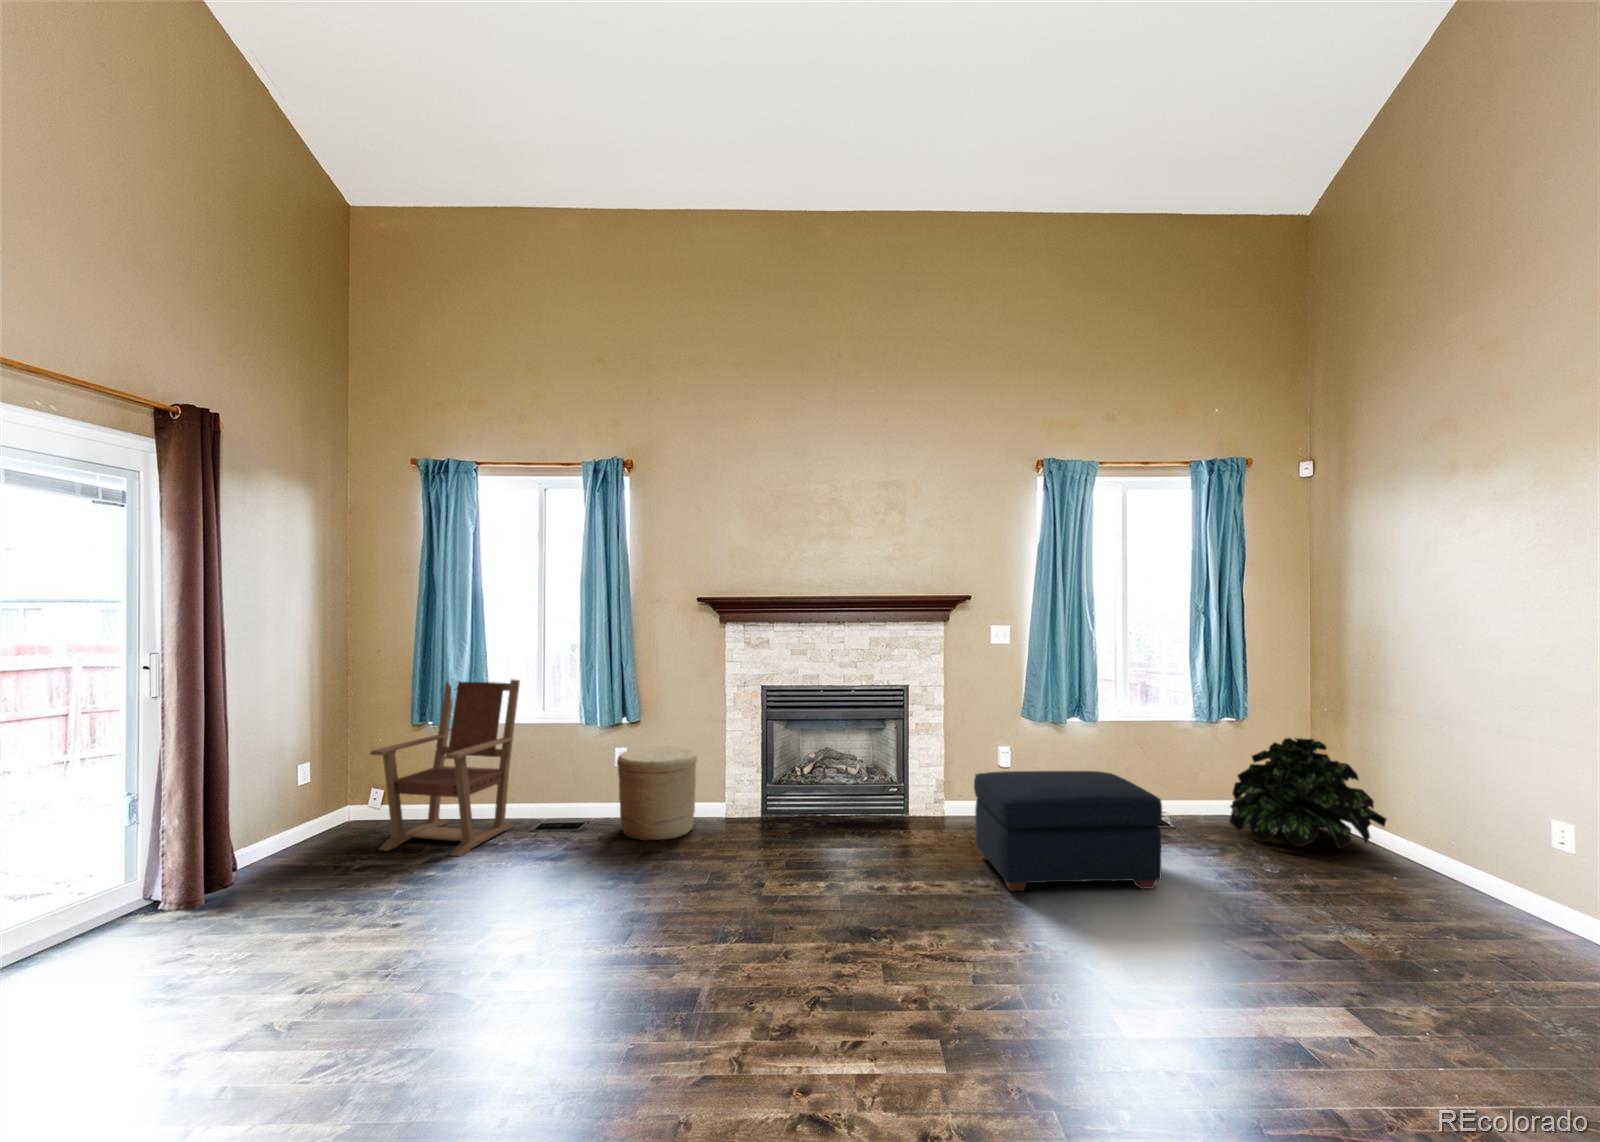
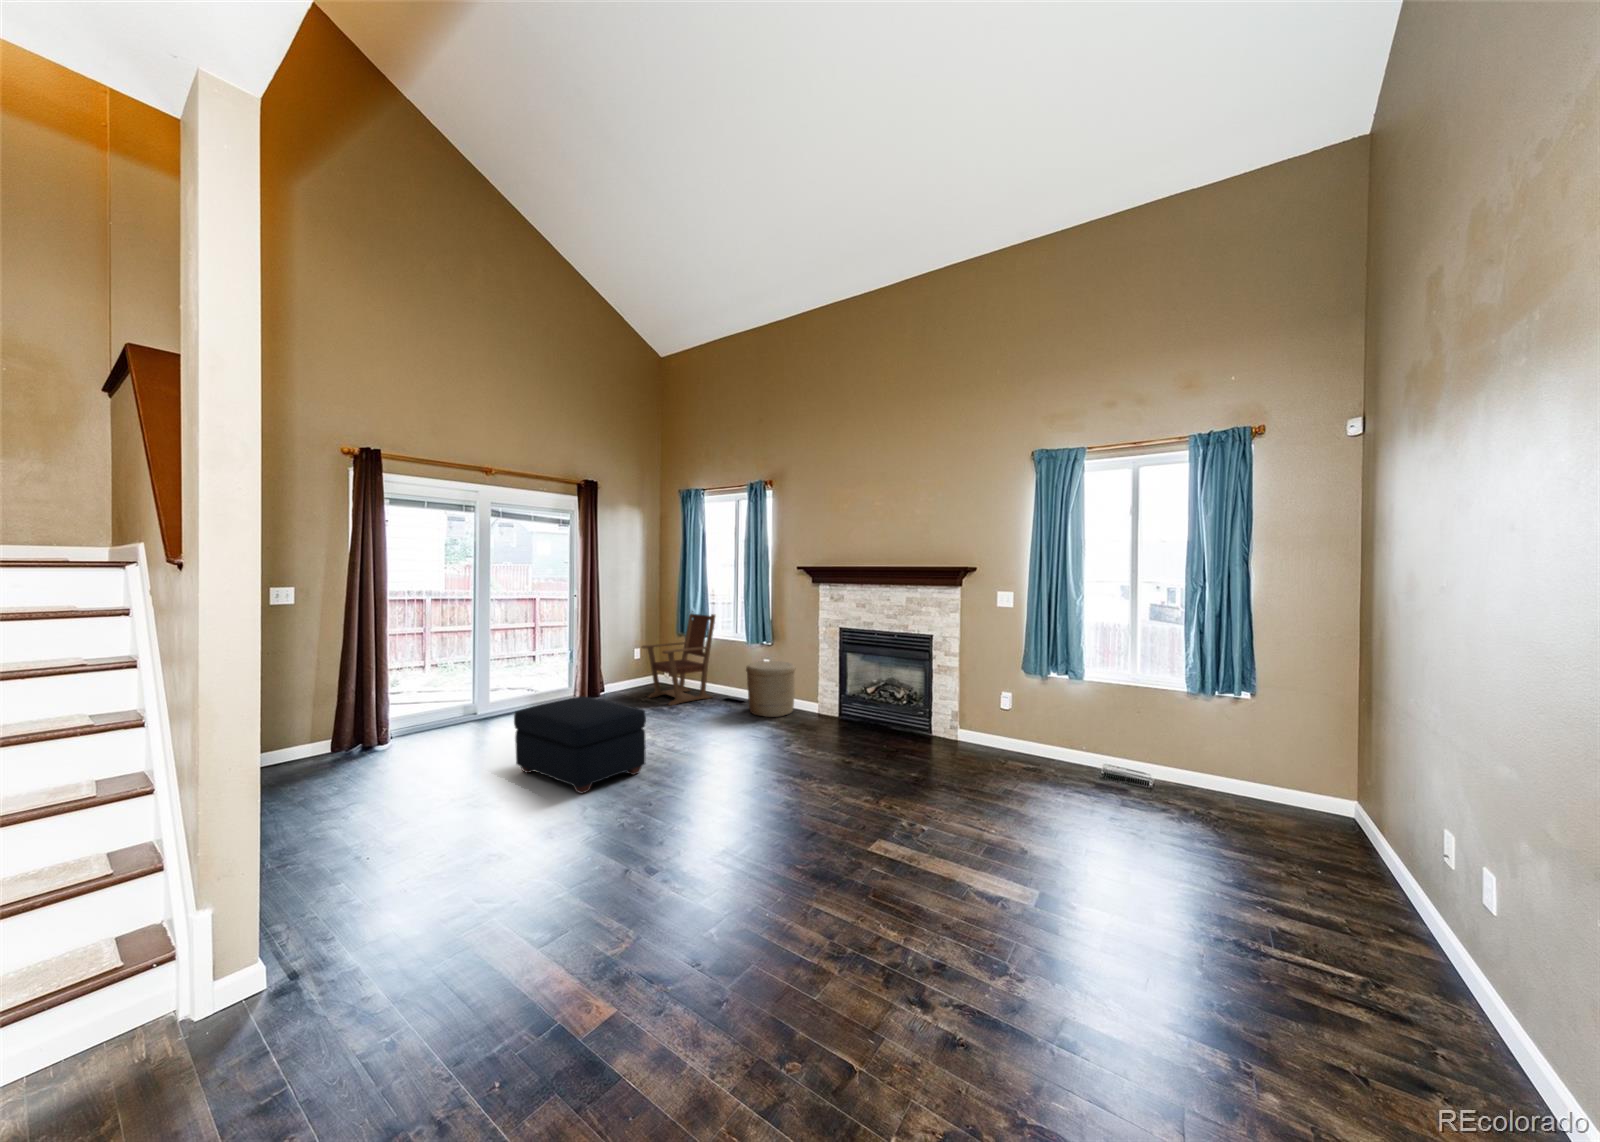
potted plant: present [1230,738,1387,849] -> none [1171,716,1340,834]
ottoman: present [974,771,1162,891] -> present [514,697,646,793]

